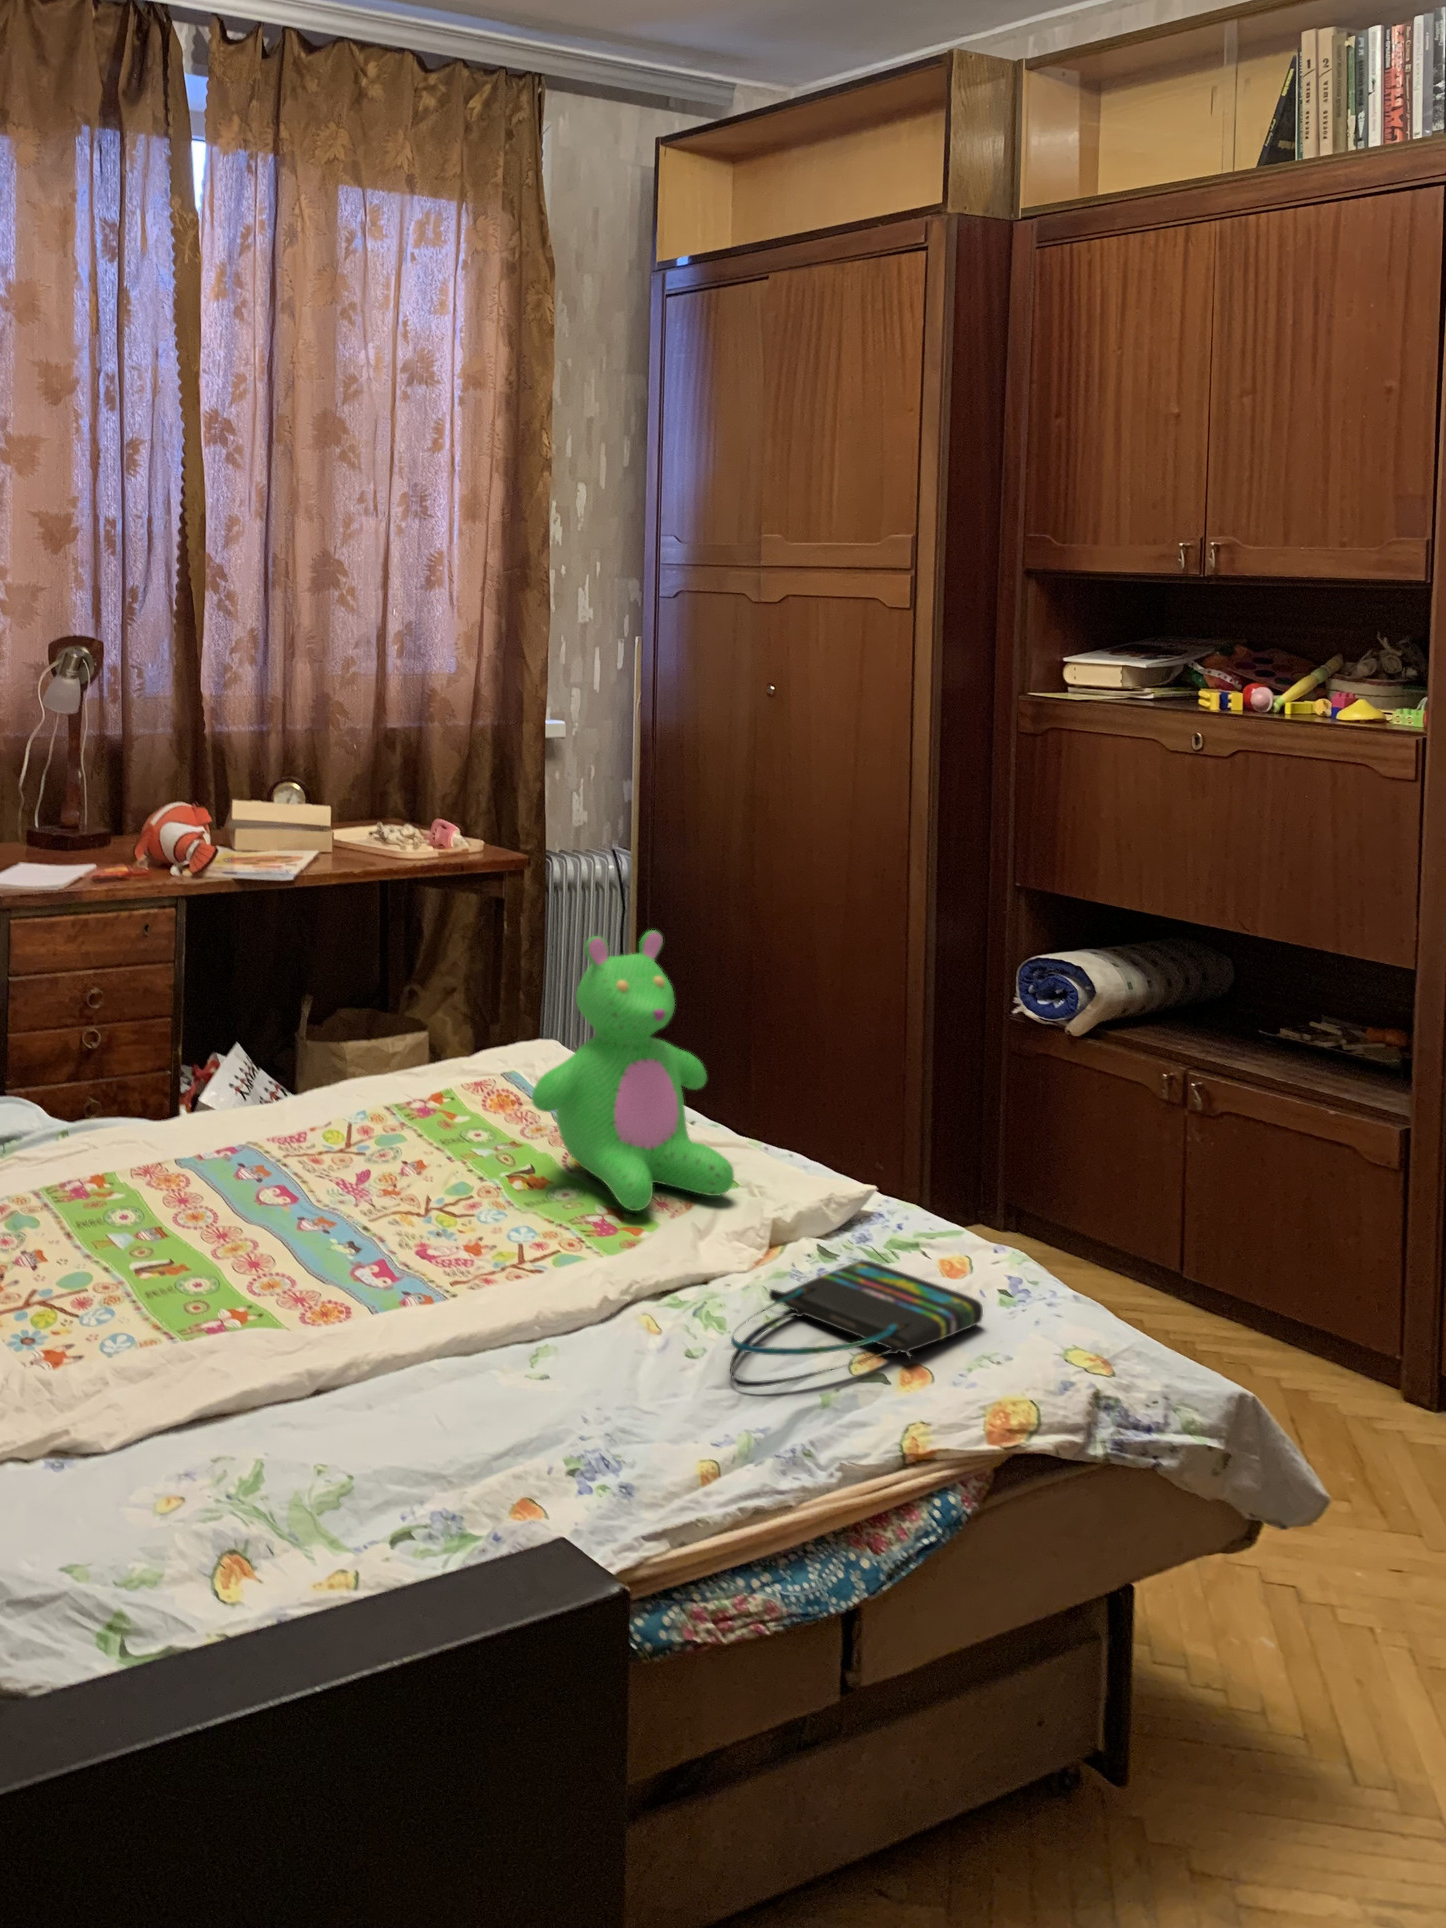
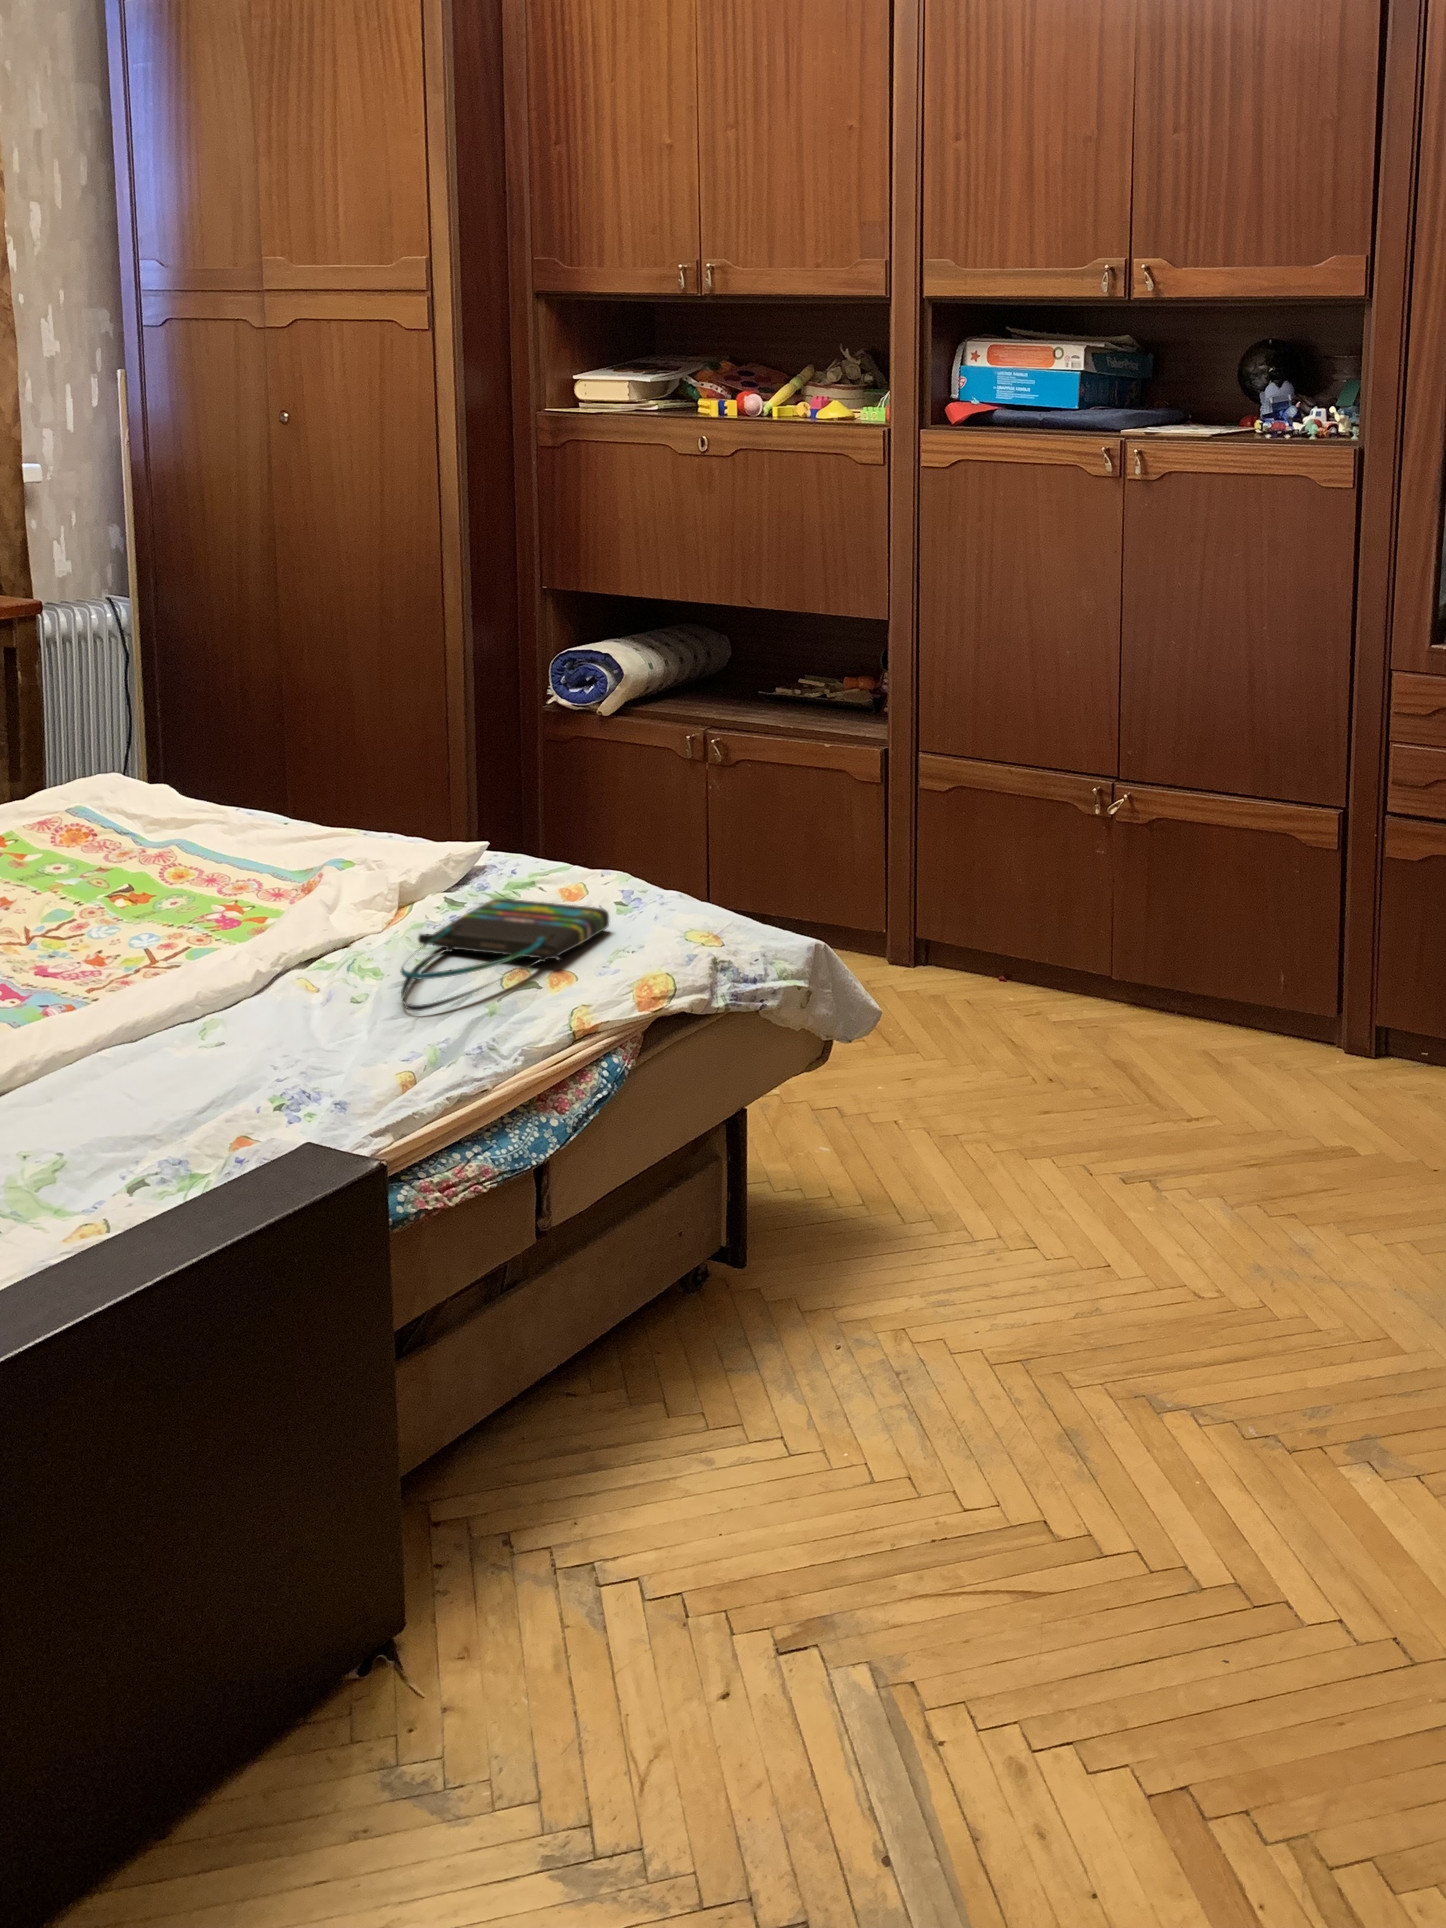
teddy bear: present [532,930,734,1211] -> none [133,632,353,900]

